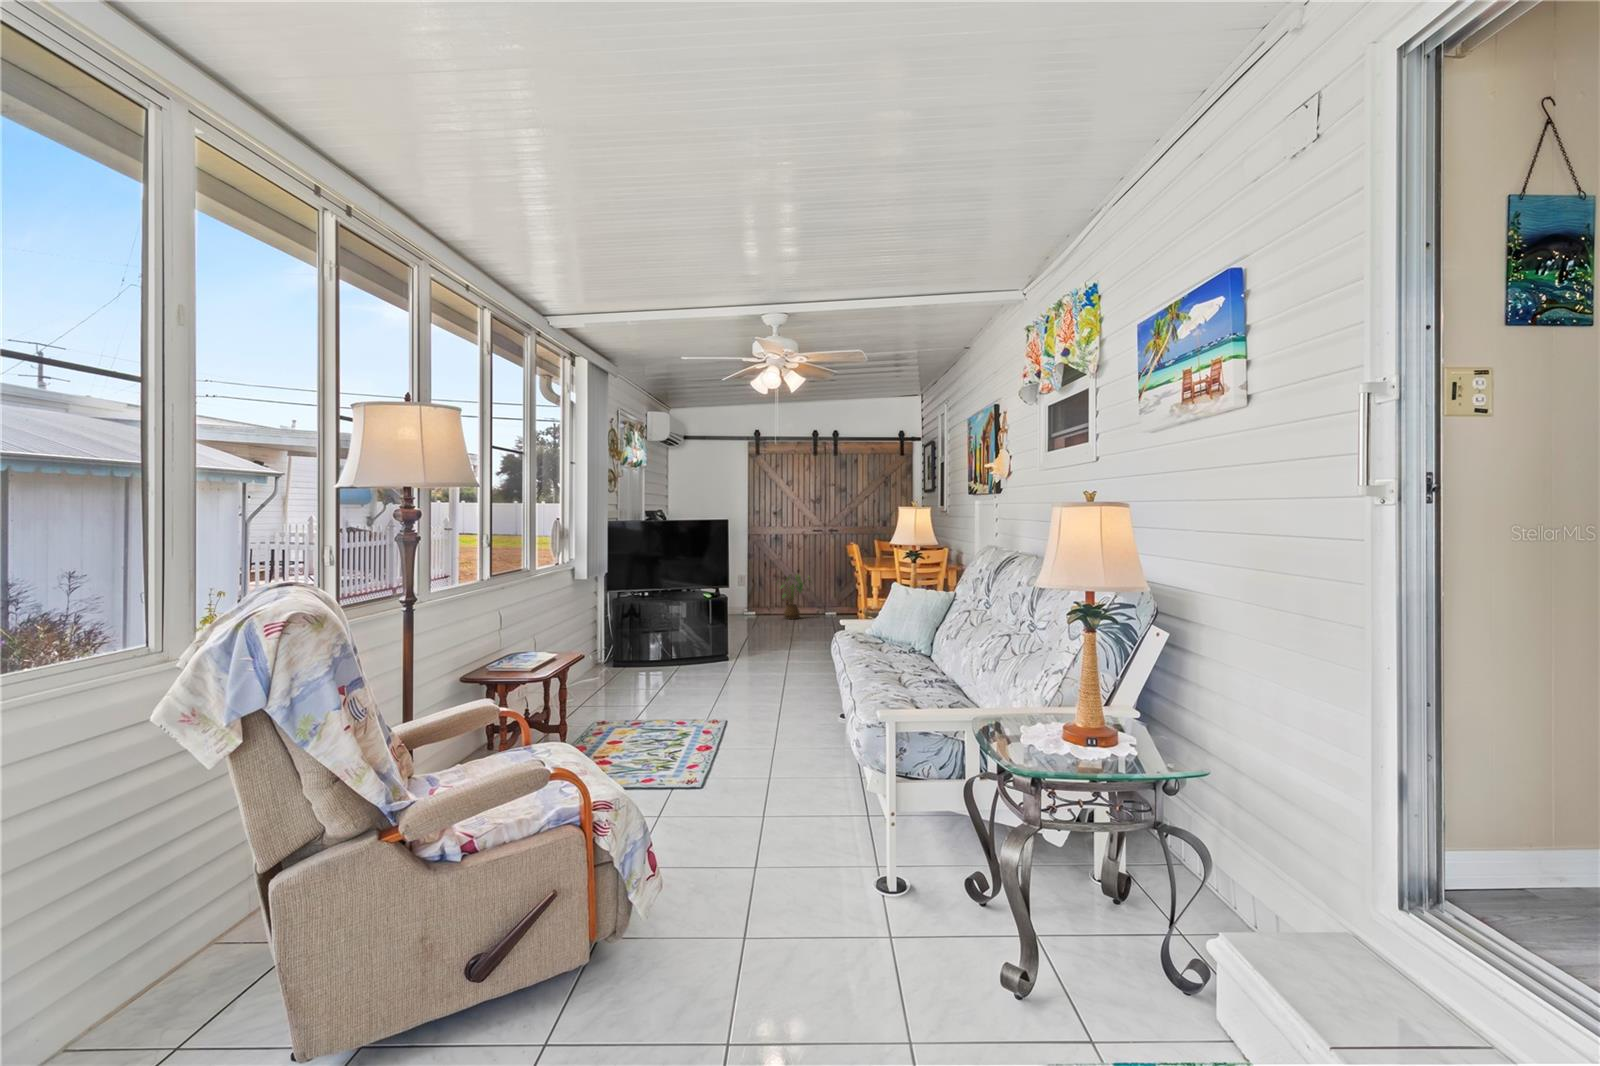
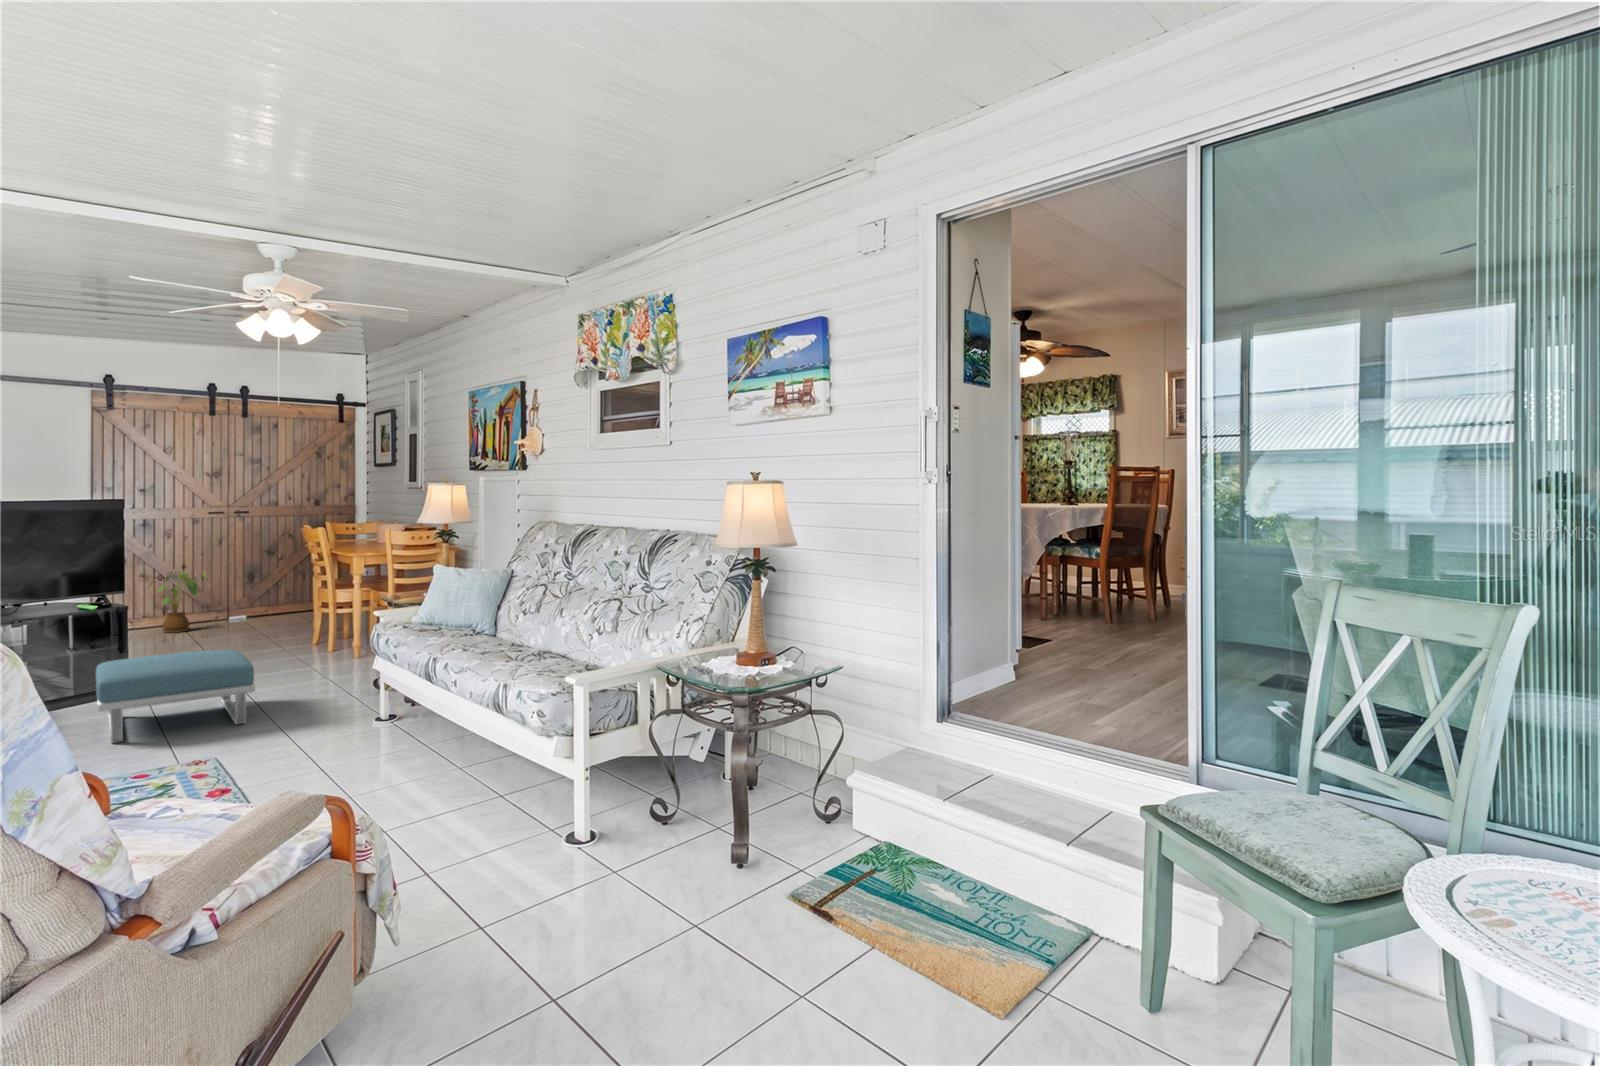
footstool: none [673,639,772,701] -> present [96,649,255,743]

